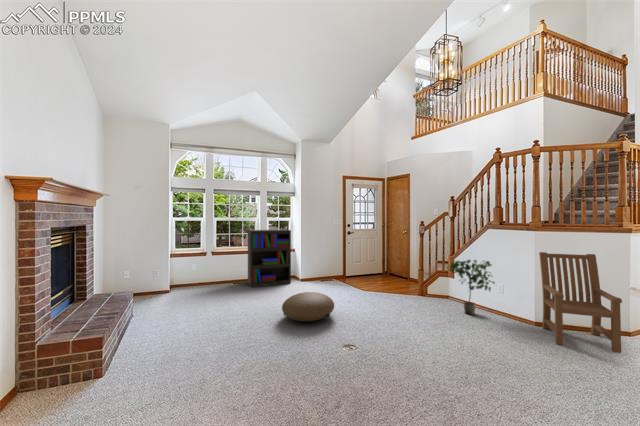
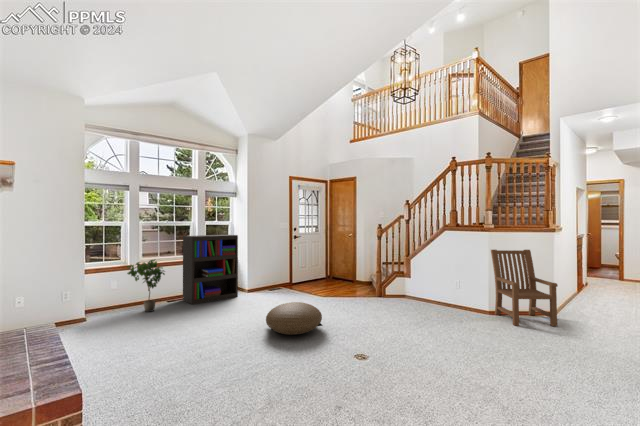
potted plant: present [447,260,494,315] -> present [127,259,165,312]

